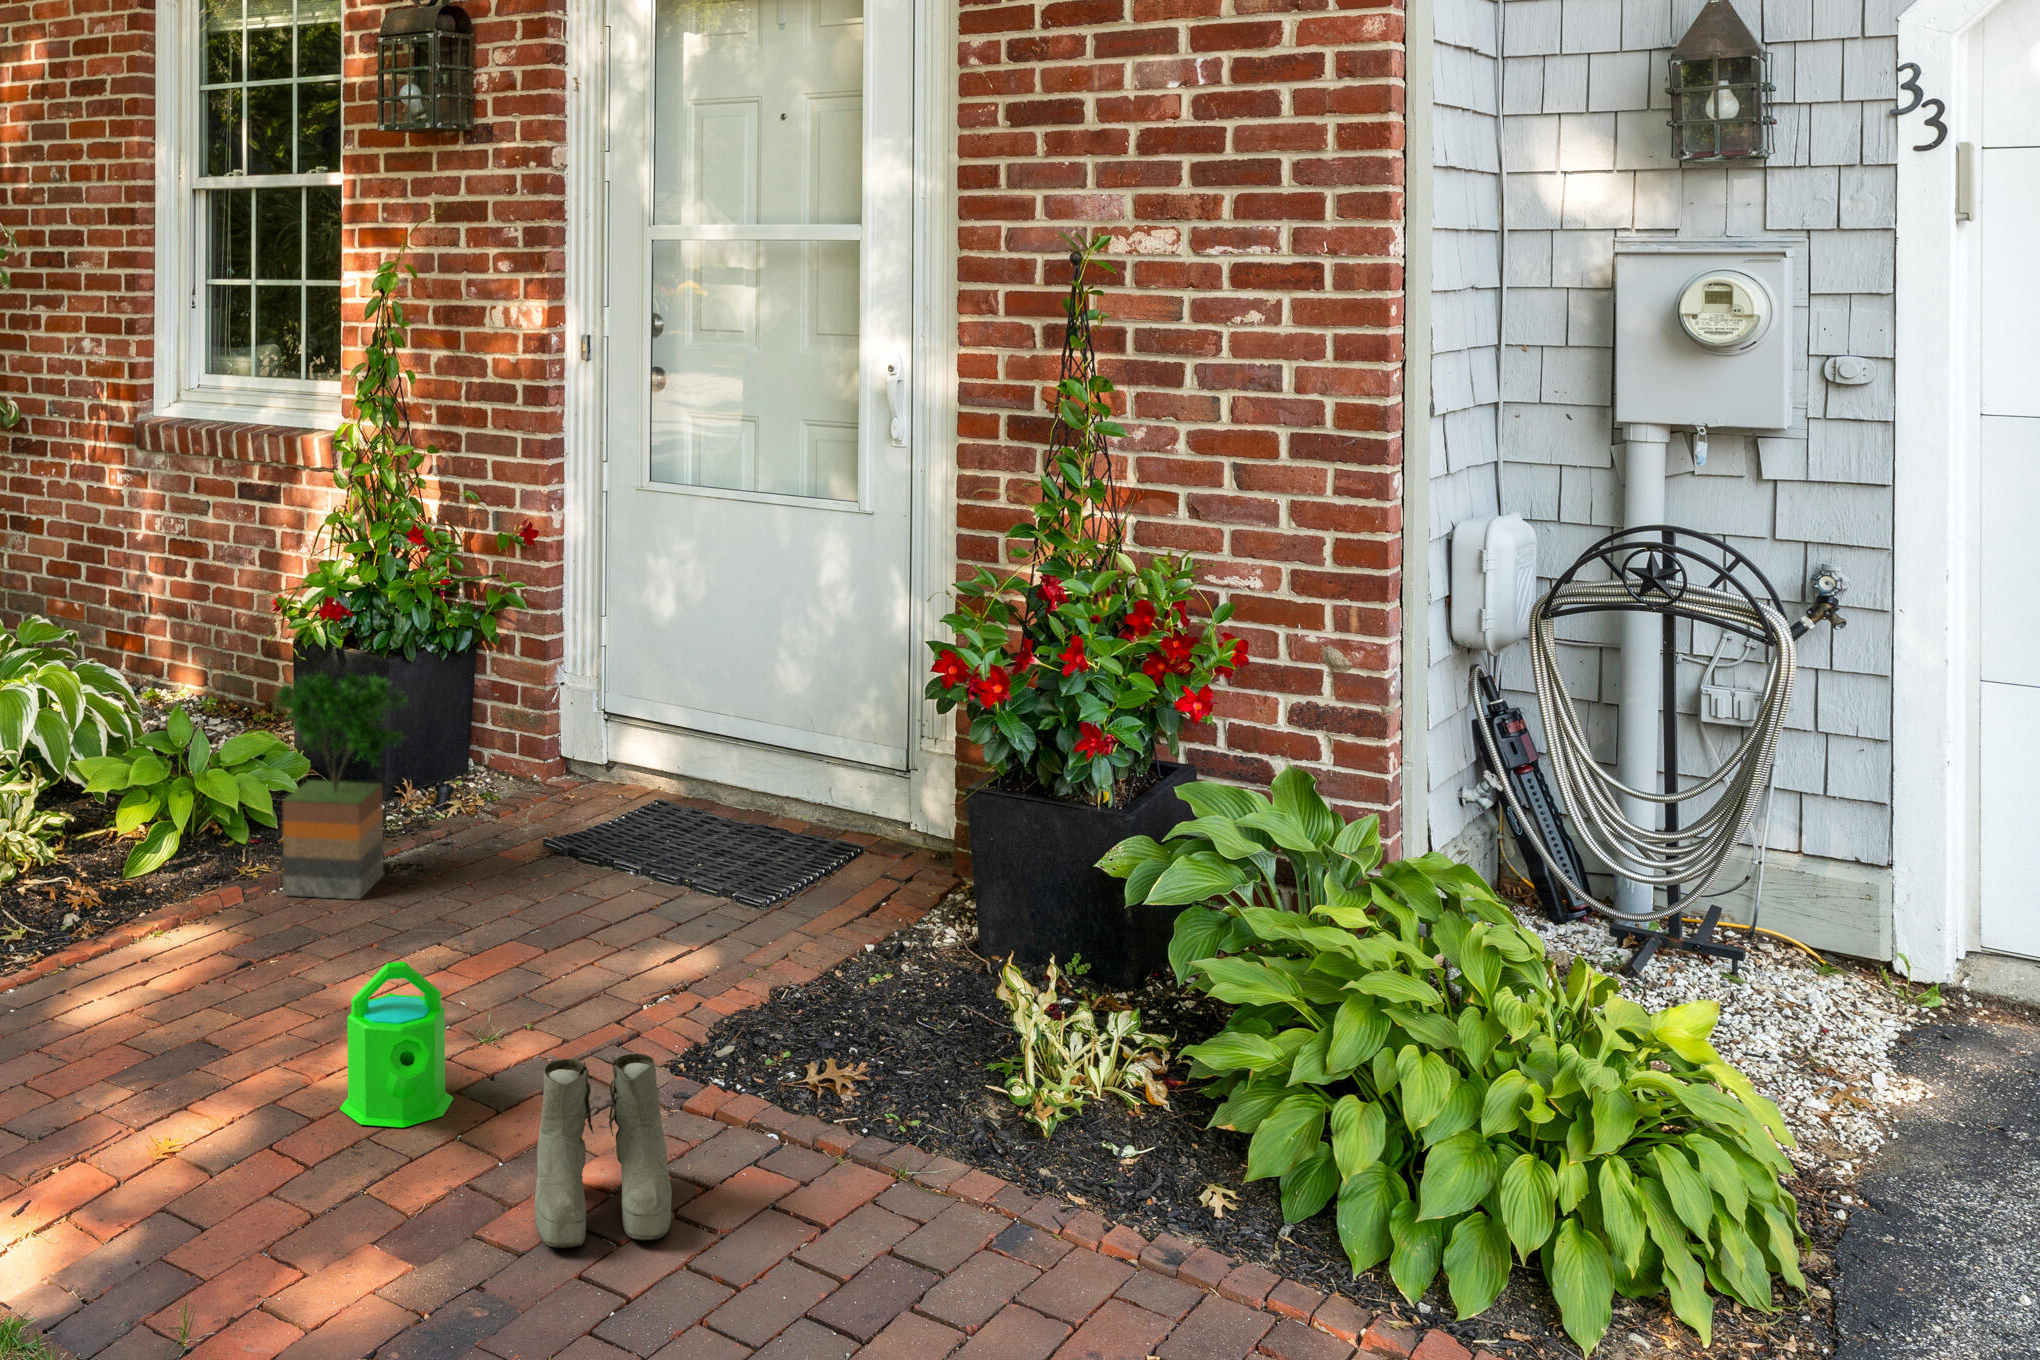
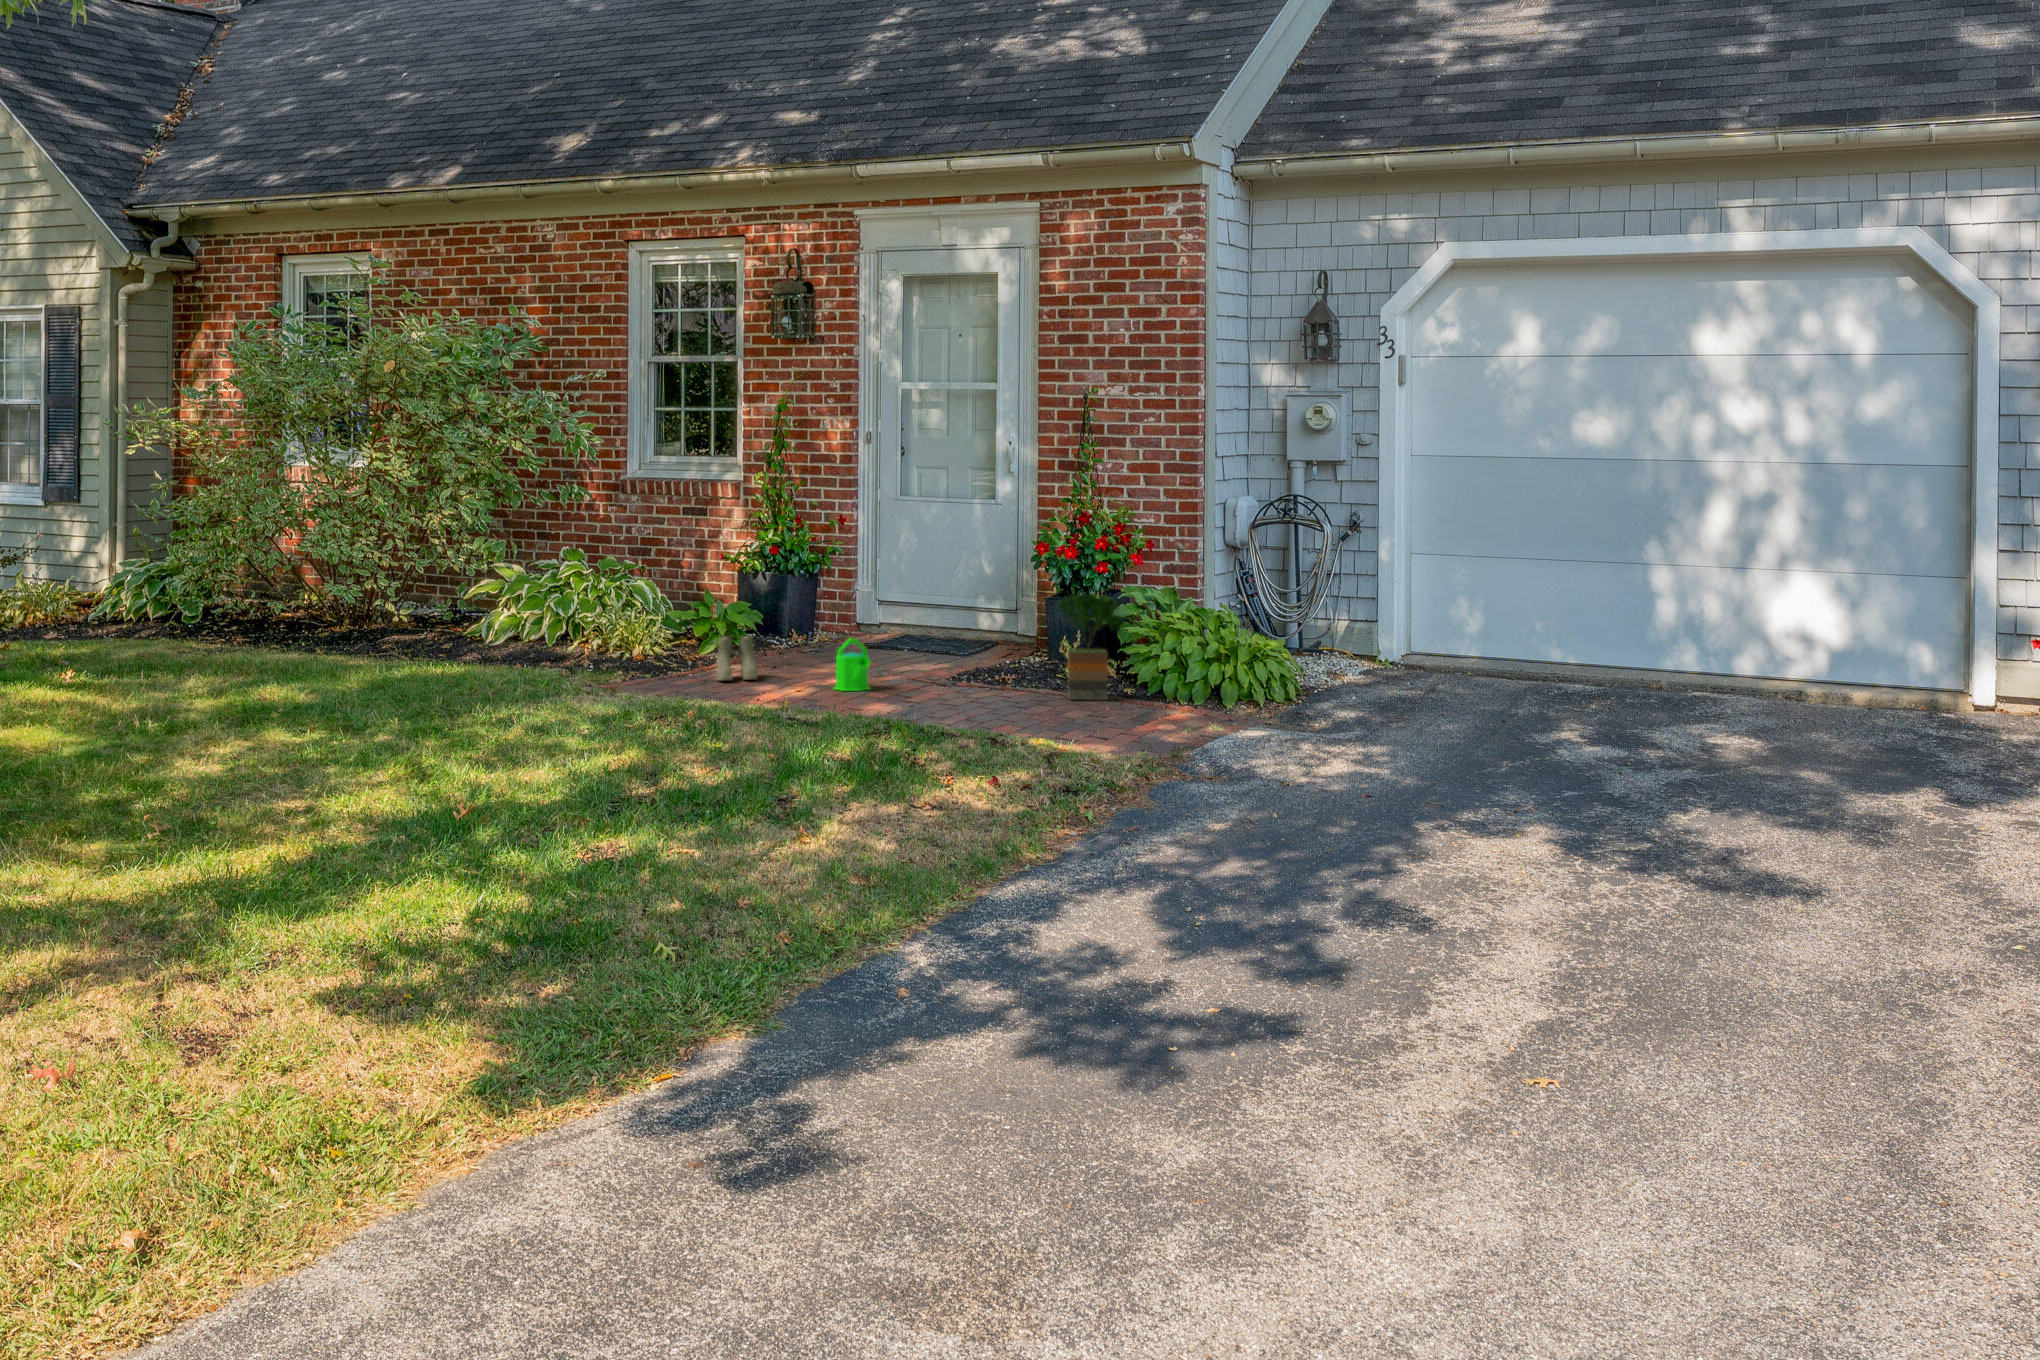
potted tree: present [274,673,407,899] -> present [1056,593,1125,700]
boots: present [535,1053,672,1248] -> present [717,635,757,681]

